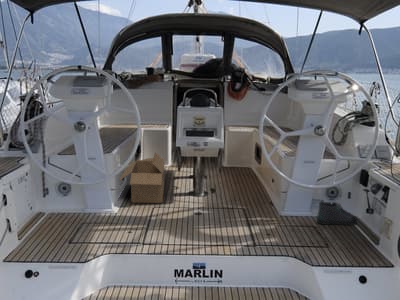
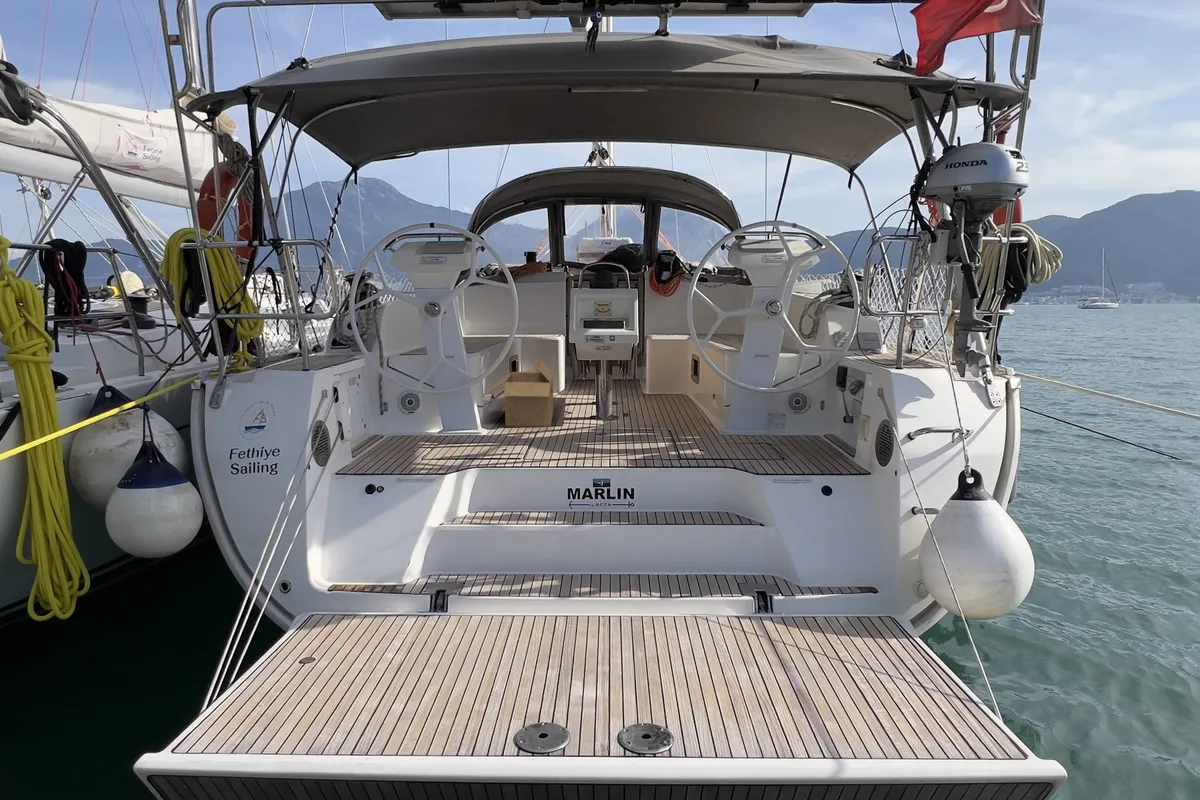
shoe: present [317,202,357,225] -> none [774,410,832,443]

